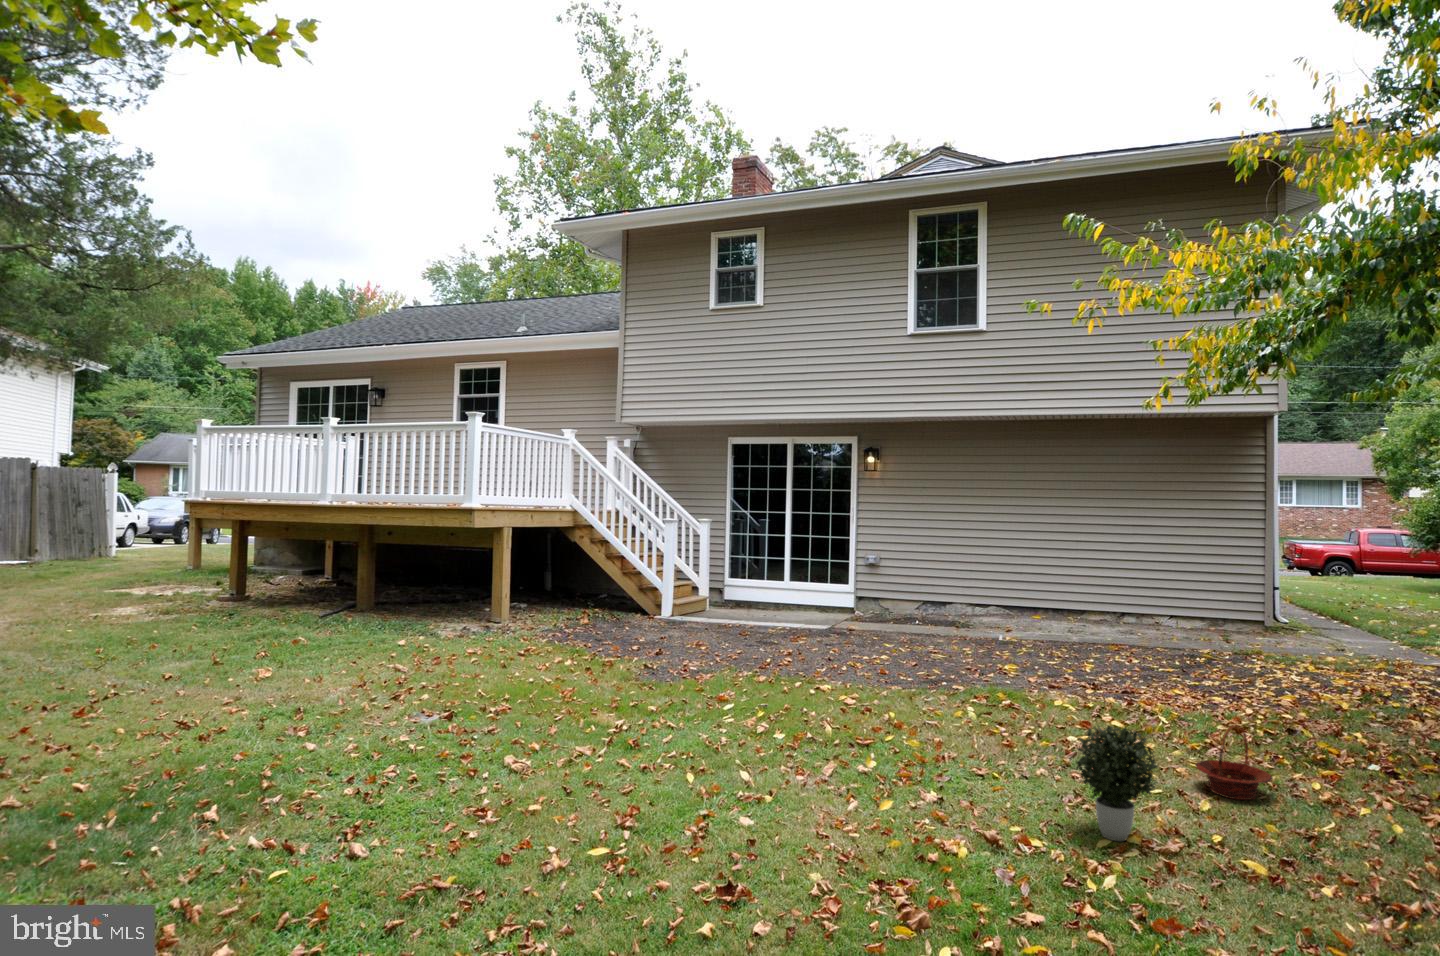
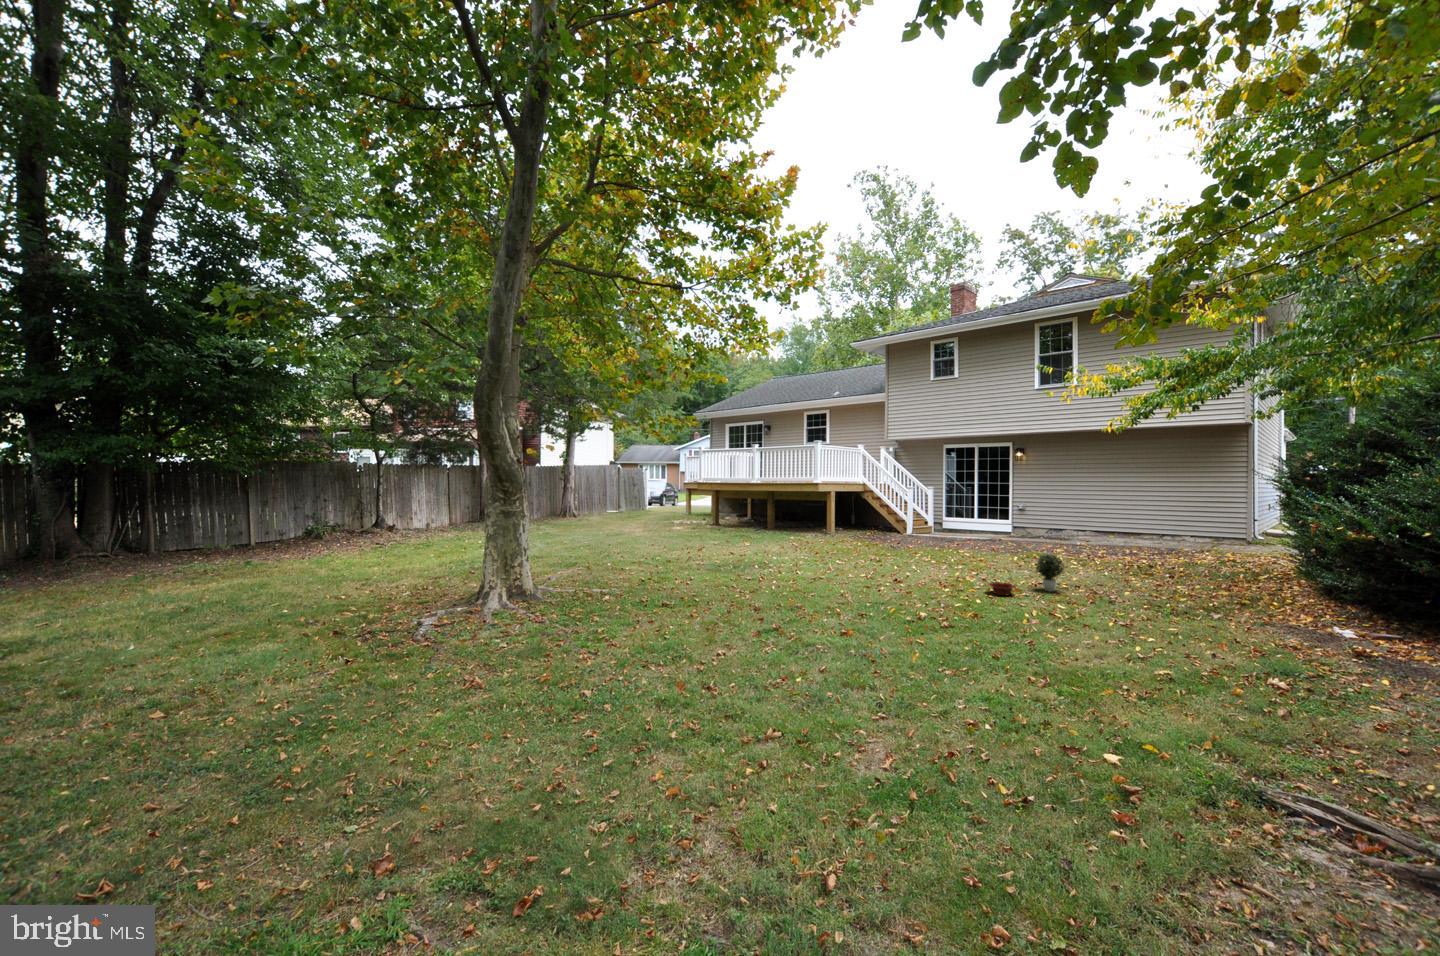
basket: present [1195,726,1273,800] -> present [988,568,1016,595]

